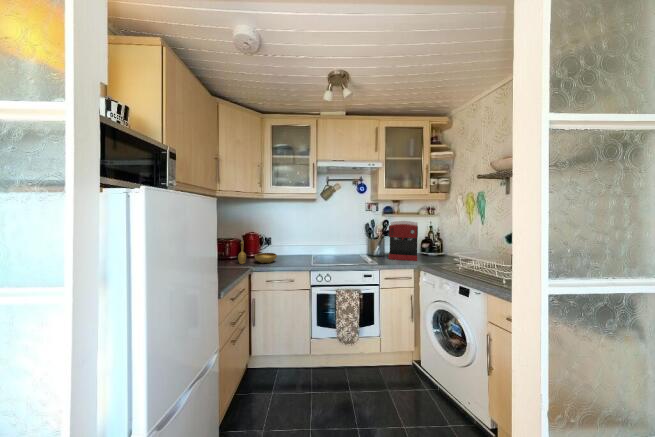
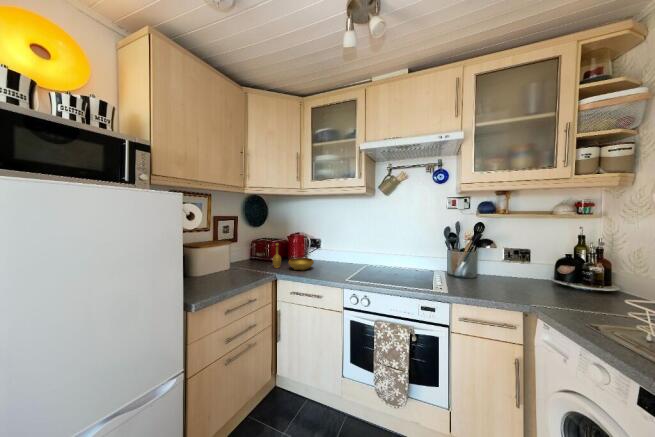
coffee maker: present [389,221,418,261] -> none [476,224,543,298]

